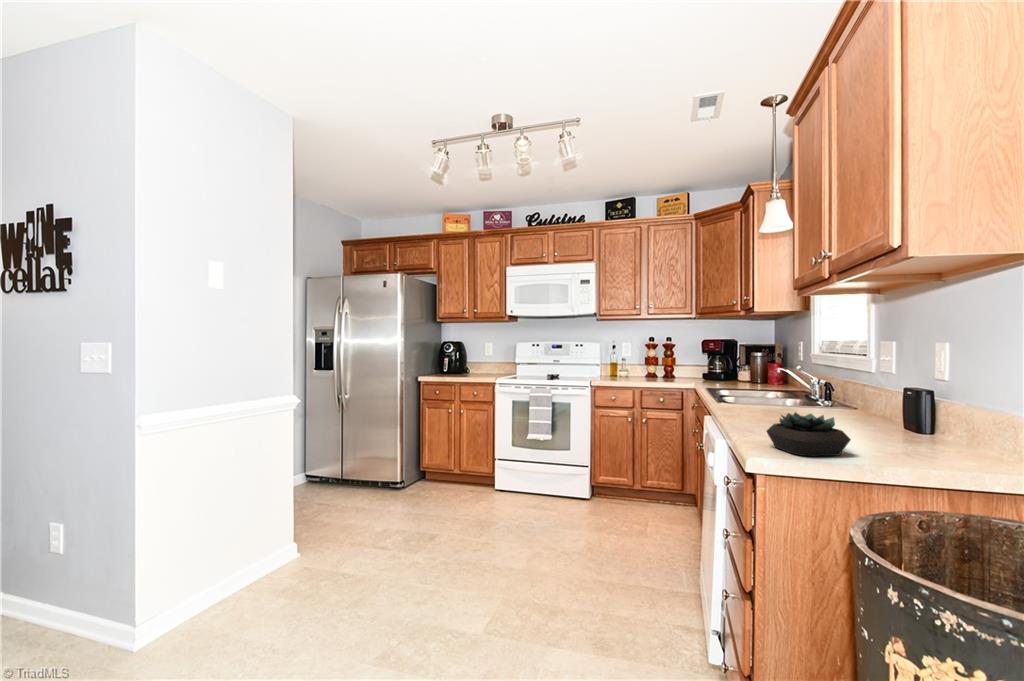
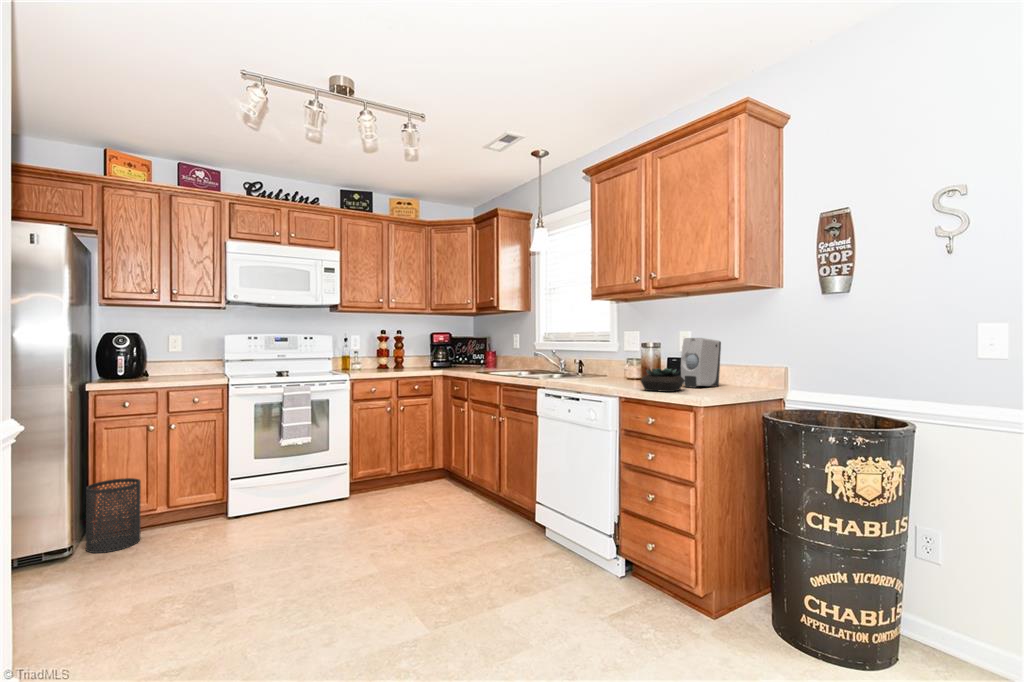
soap dispenser: none [877,367,973,461] -> present [681,338,721,388]
trash can: none [404,444,435,494] -> present [86,478,141,553]

